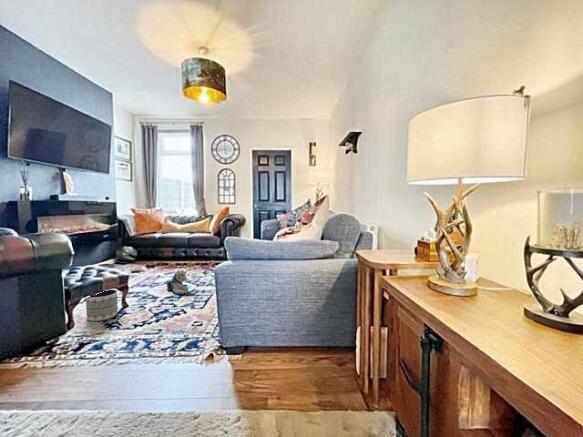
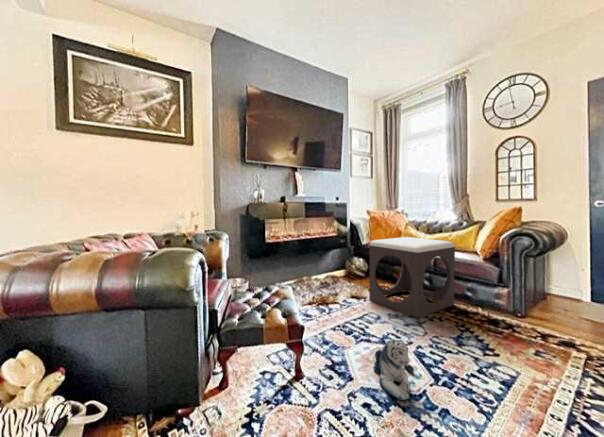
footstool: none [146,226,200,271] -> present [369,237,455,318]
planter: present [86,289,118,321] -> none [219,350,267,419]

